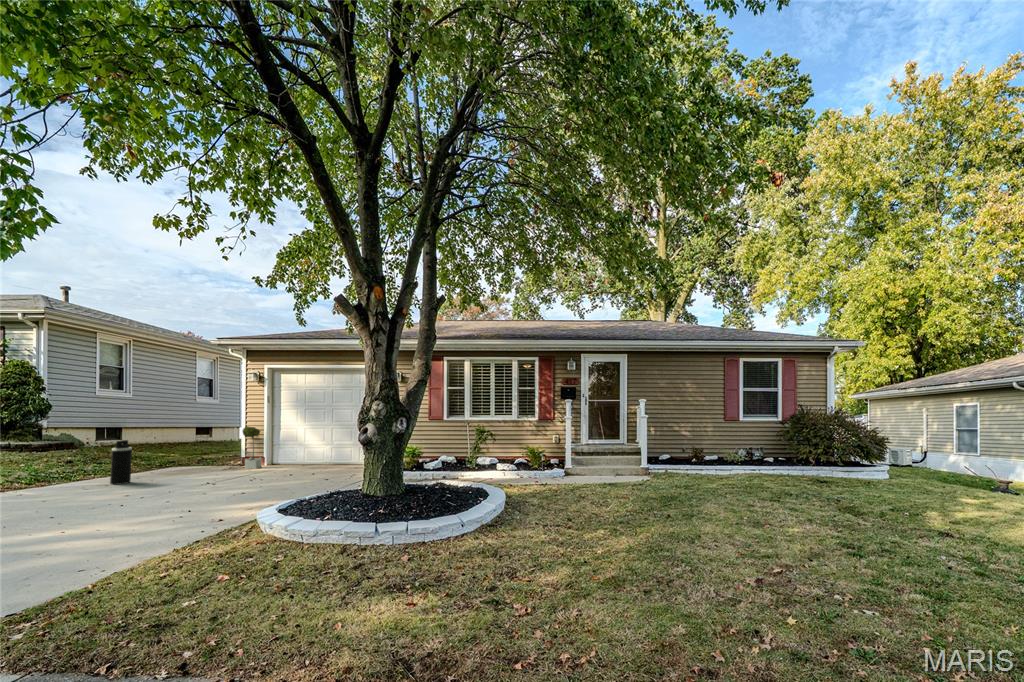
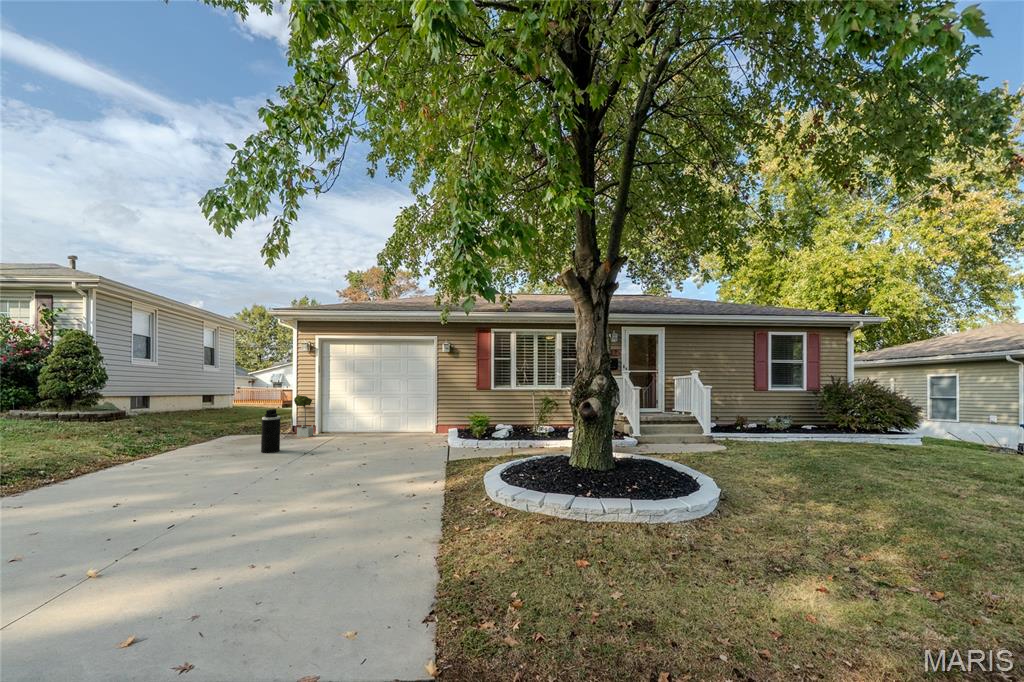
trash can: present [110,440,132,484] -> present [261,409,280,453]

